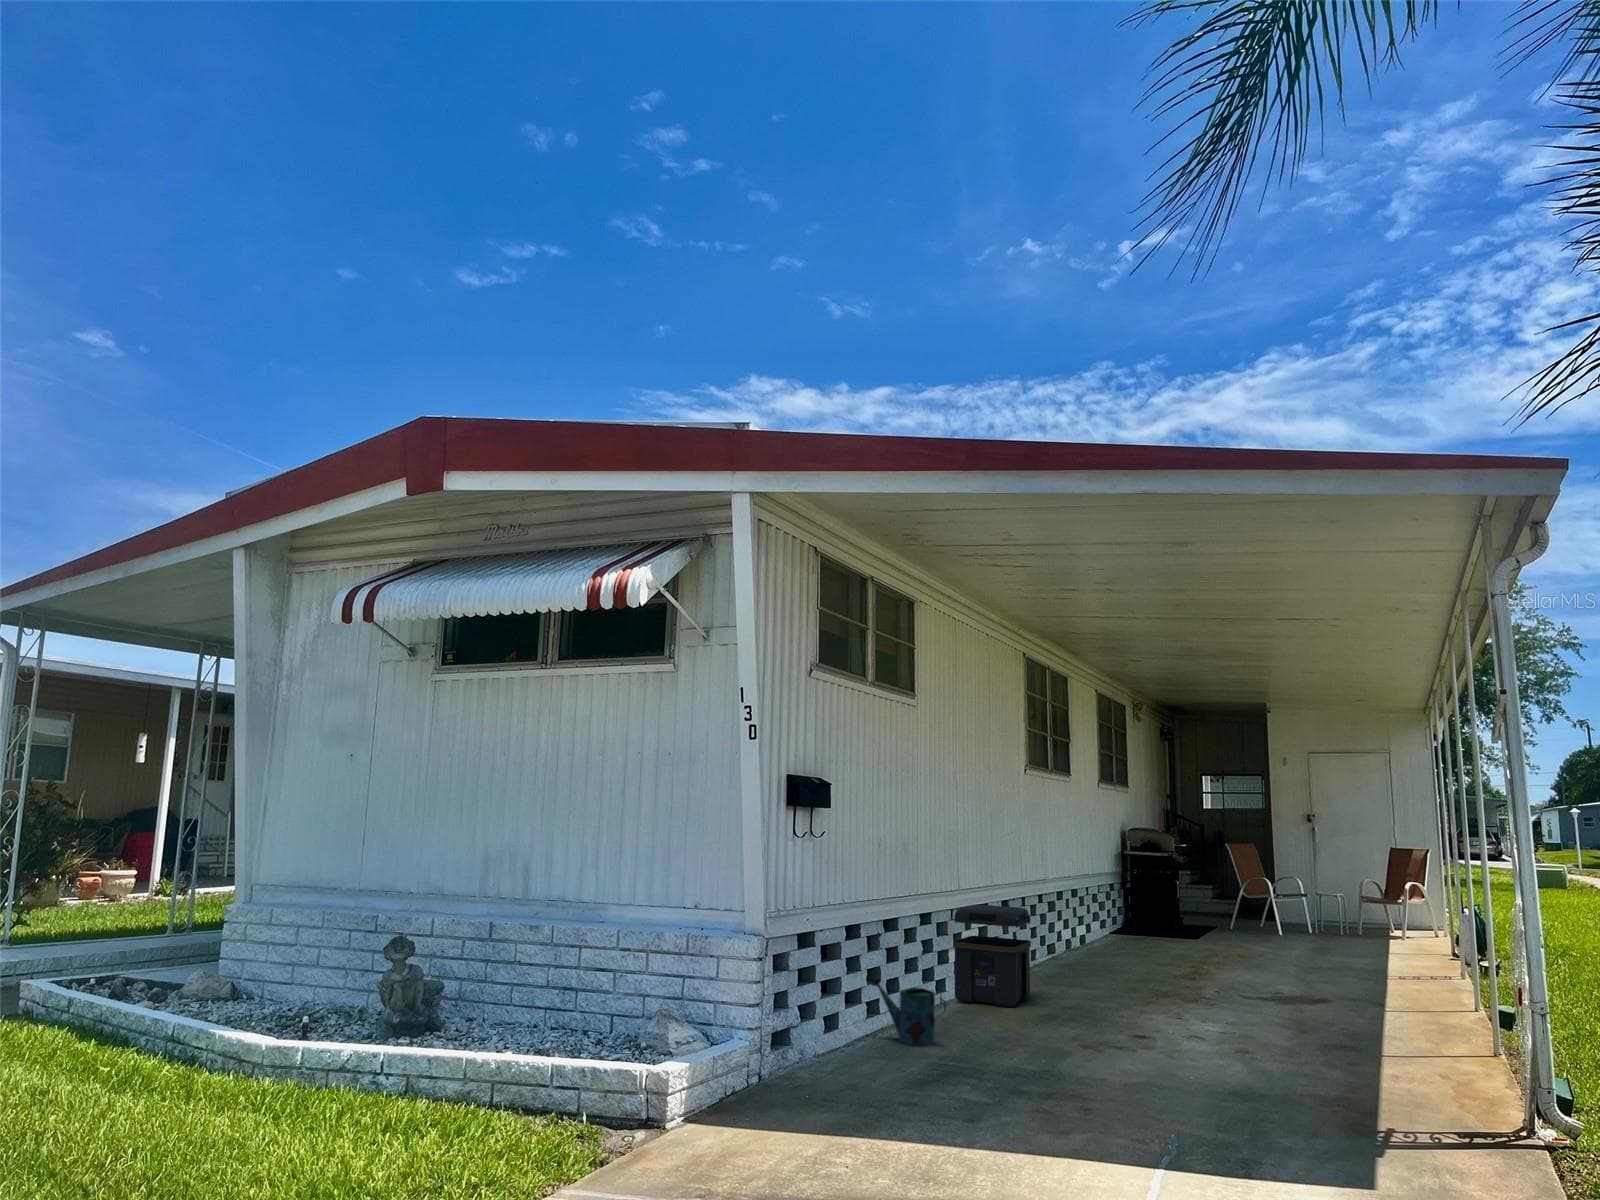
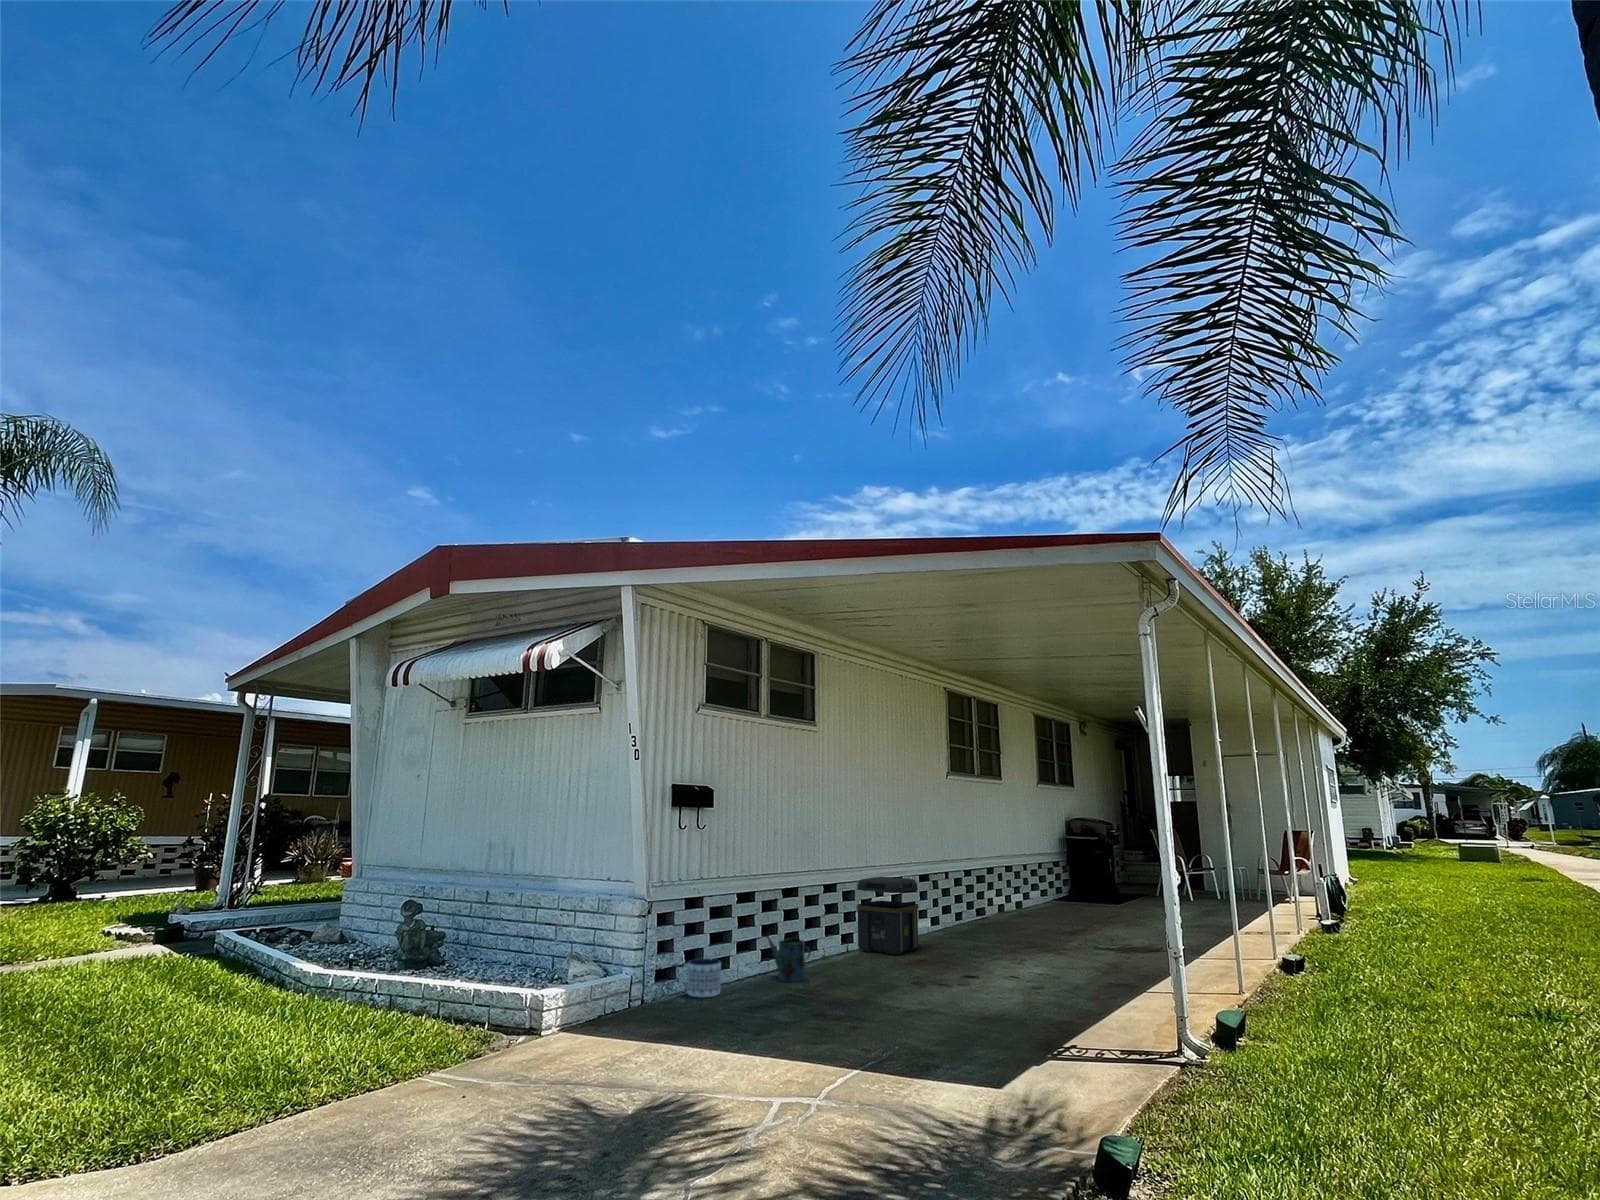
planter: none [804,1017,850,1069] -> present [687,959,721,998]

